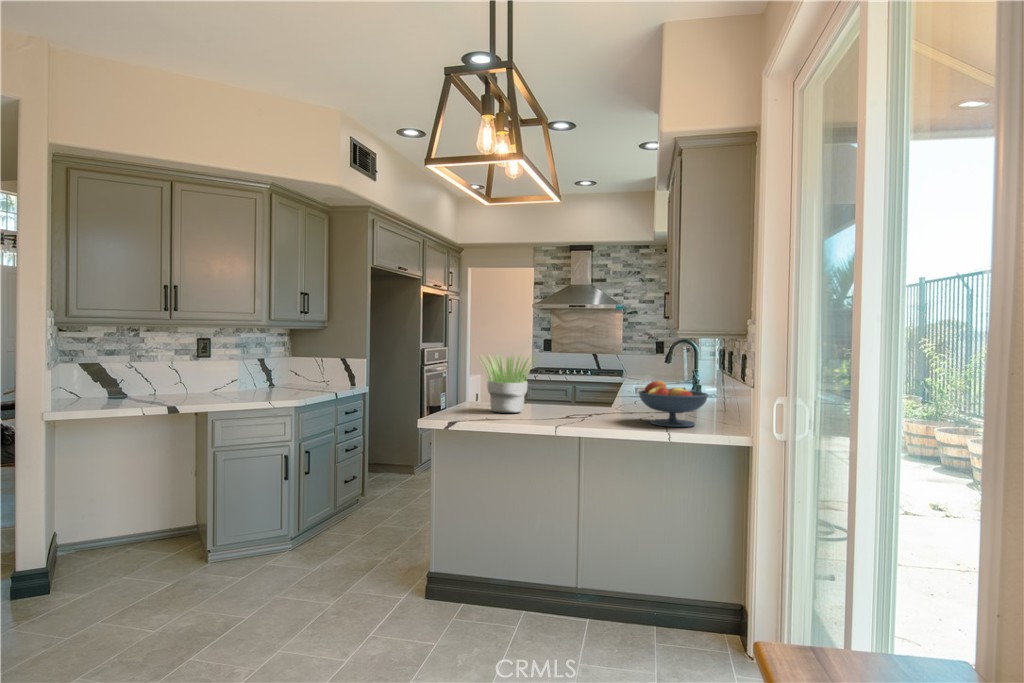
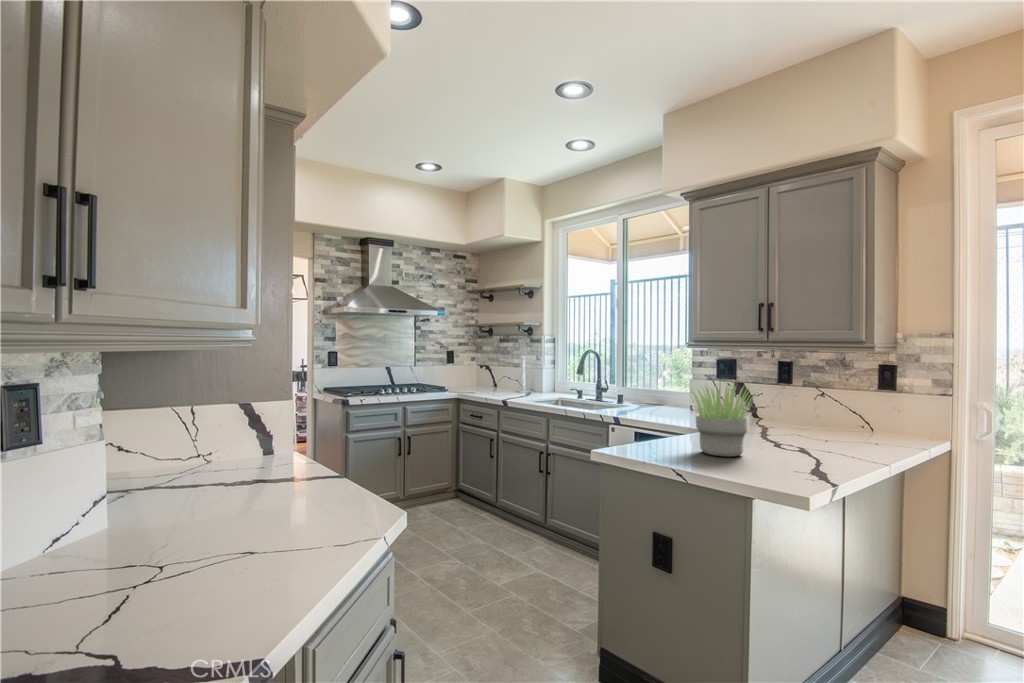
fruit bowl: present [639,381,708,427] -> none [790,399,863,443]

